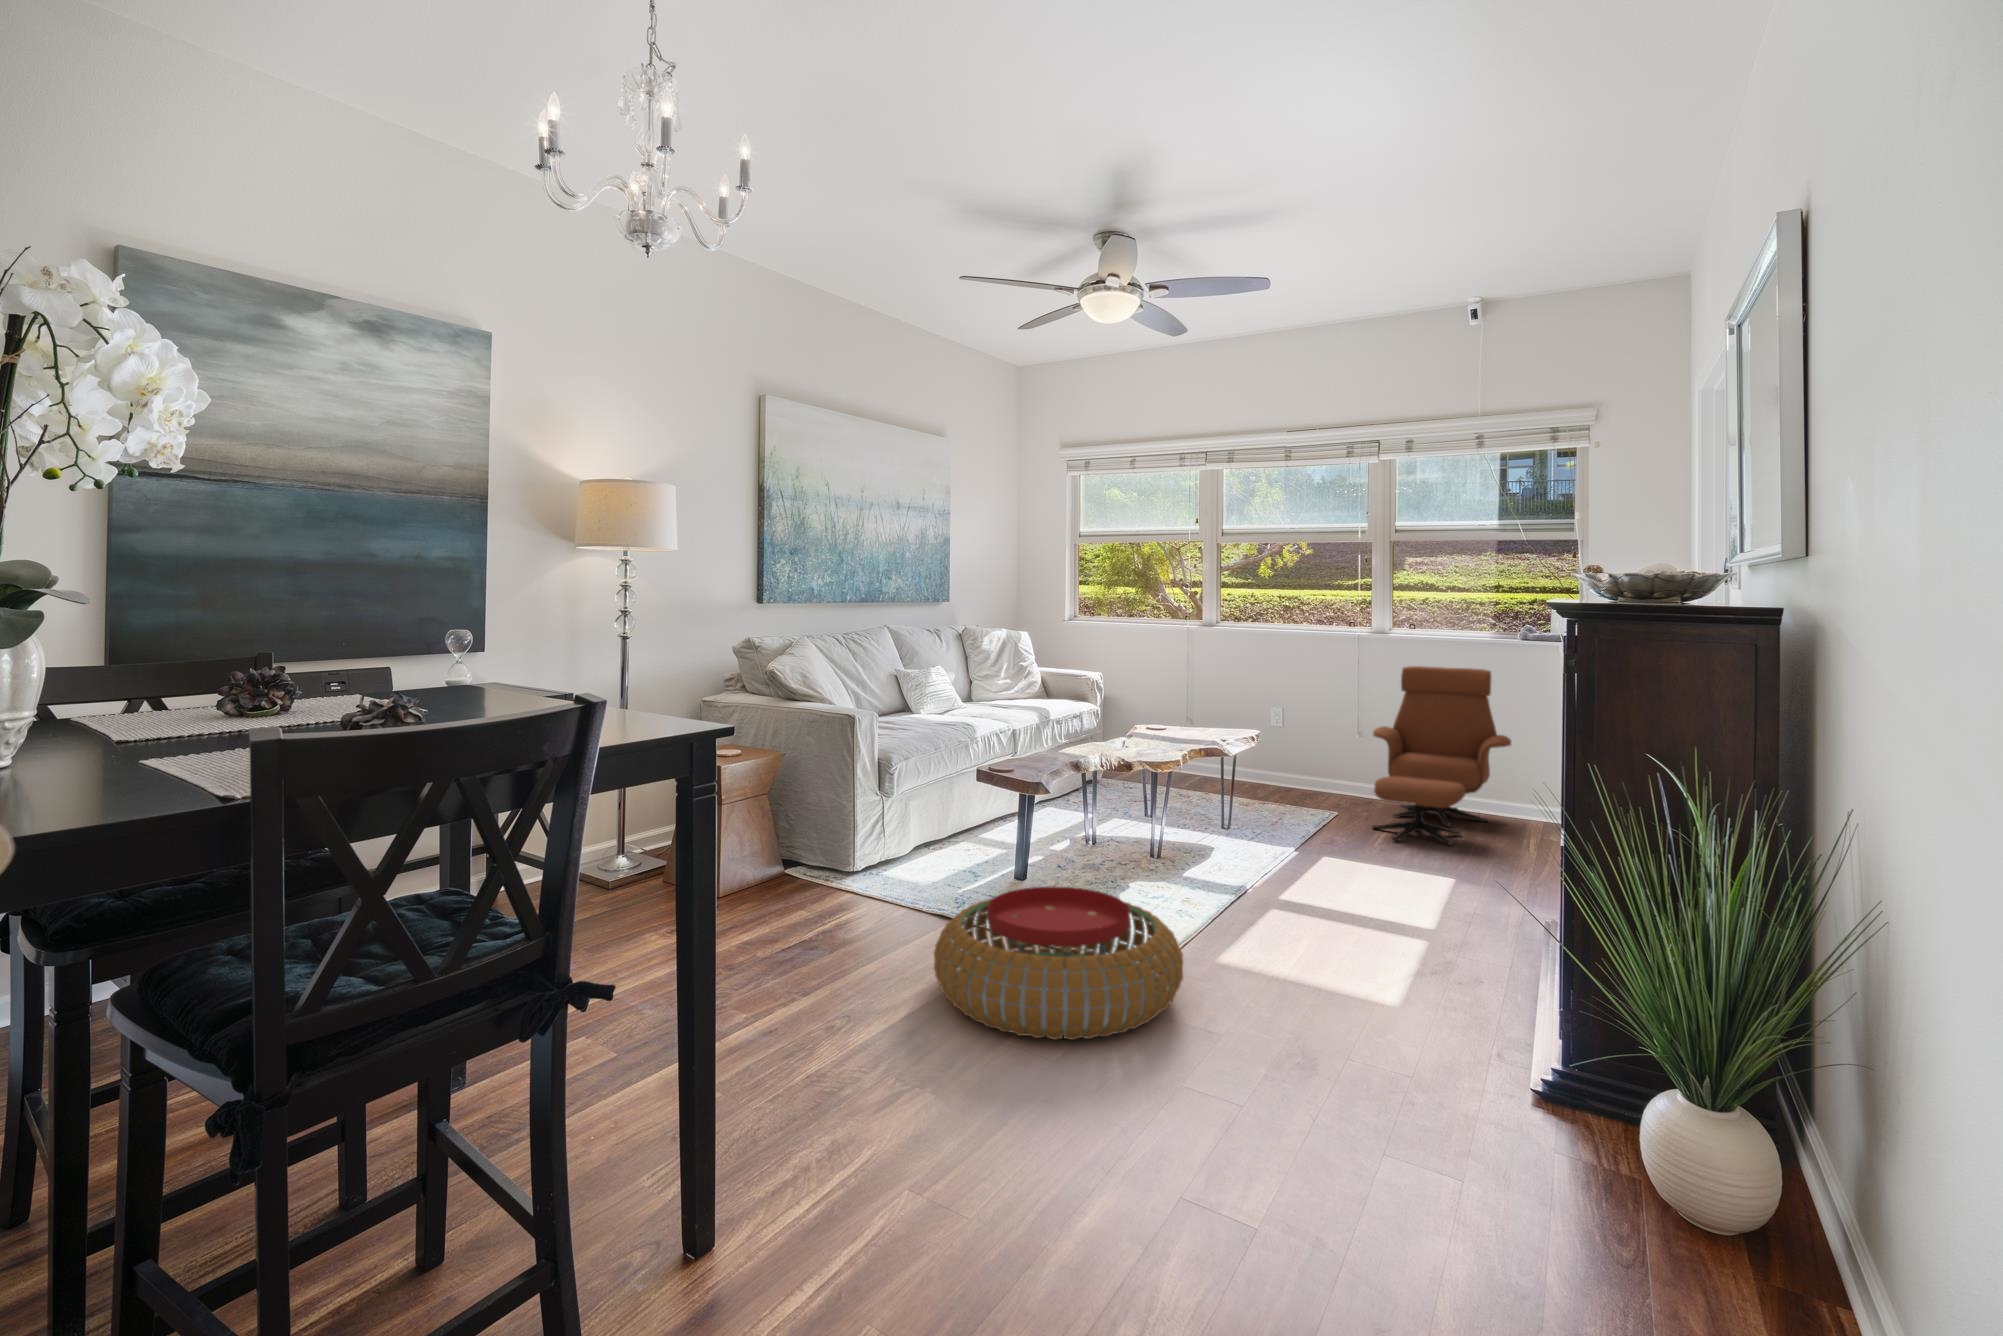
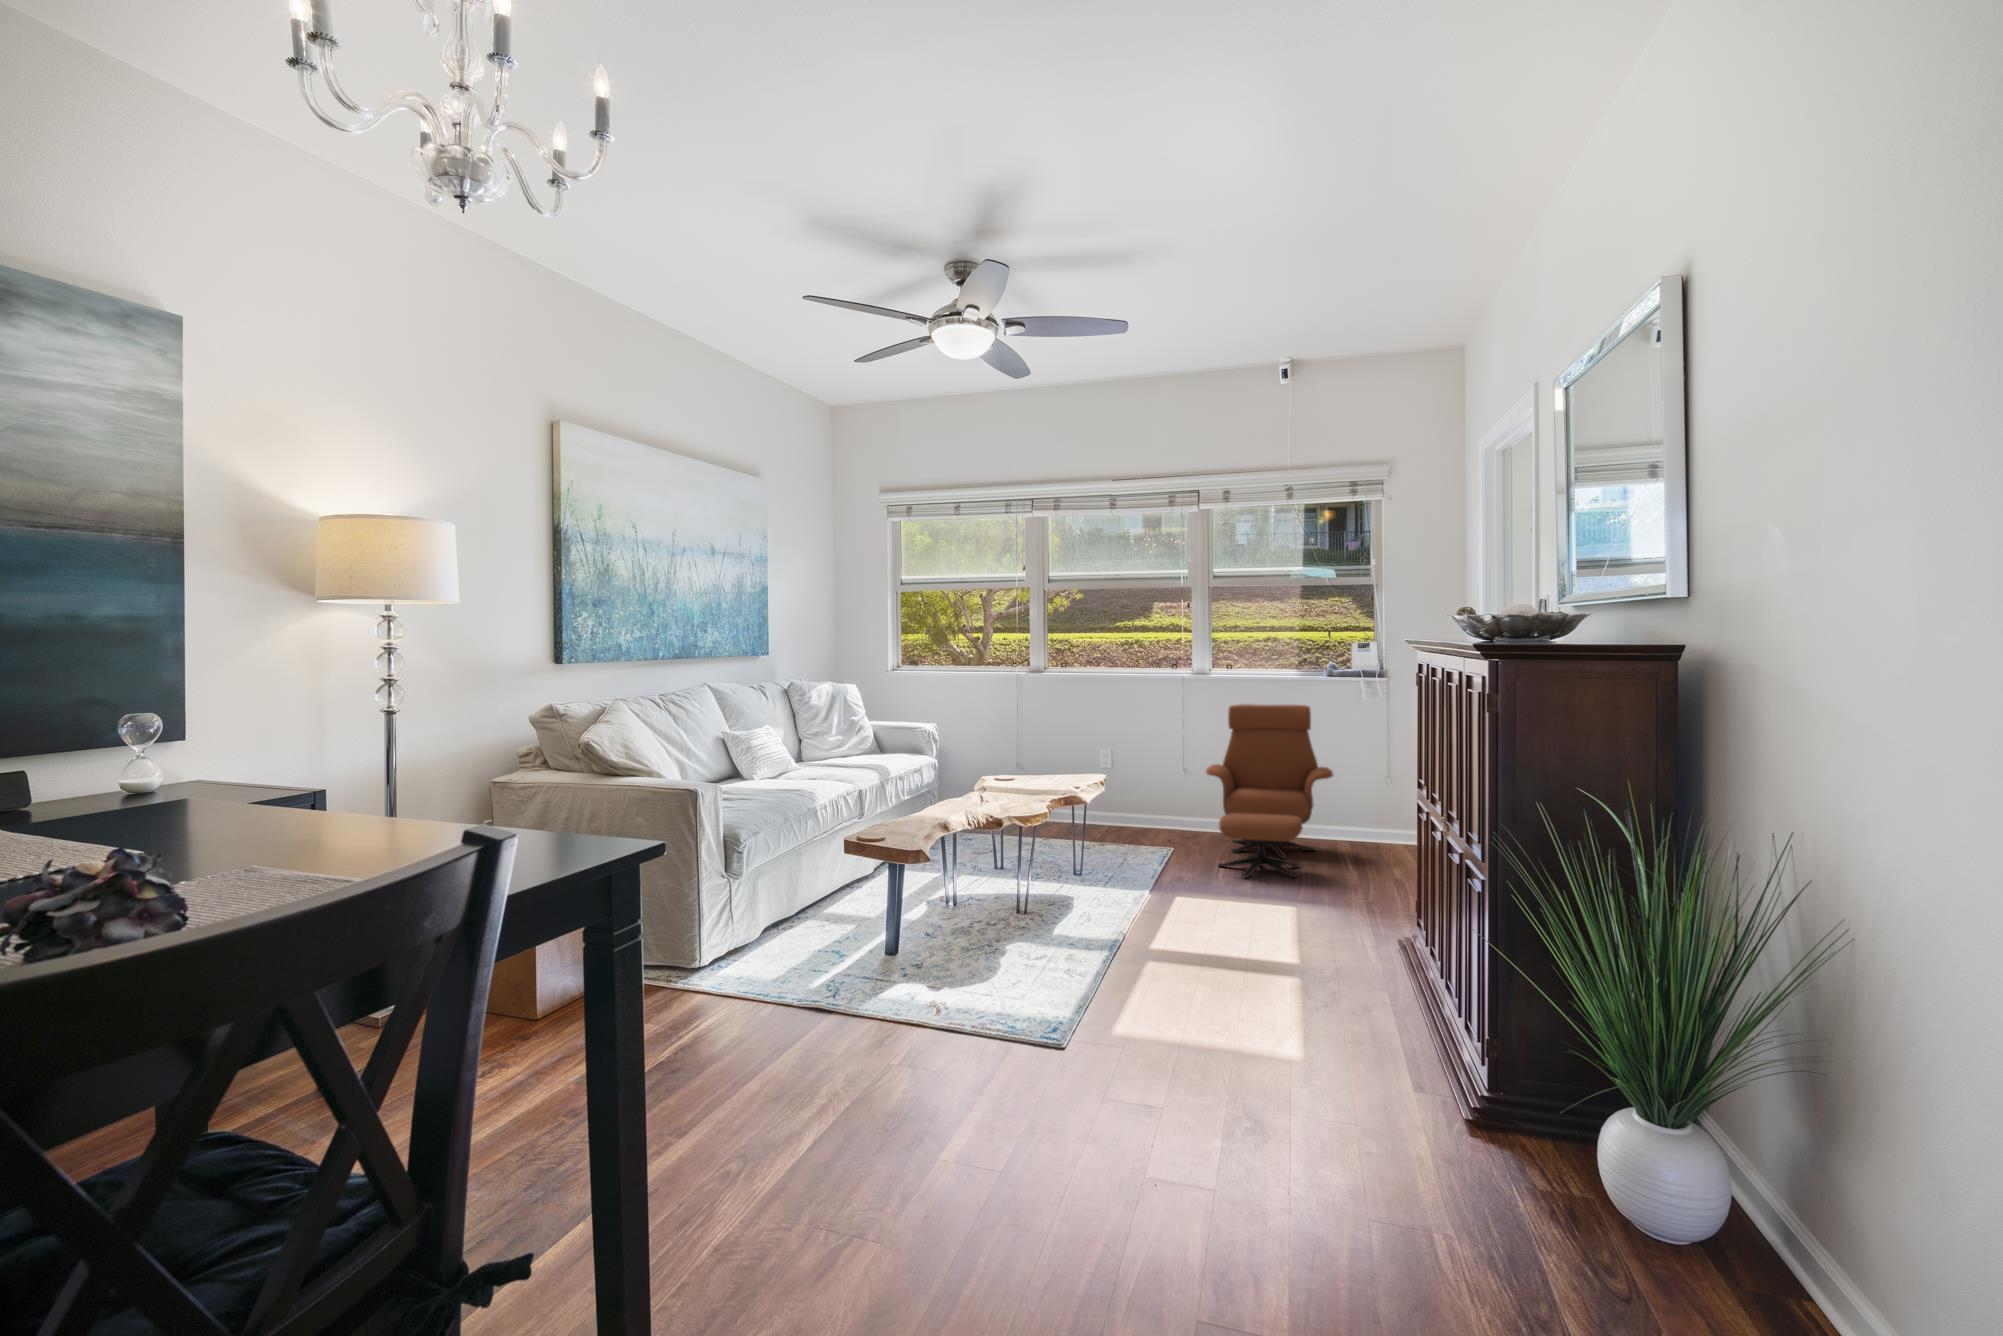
pouf: present [934,886,1183,1040] -> none [837,967,1119,1154]

